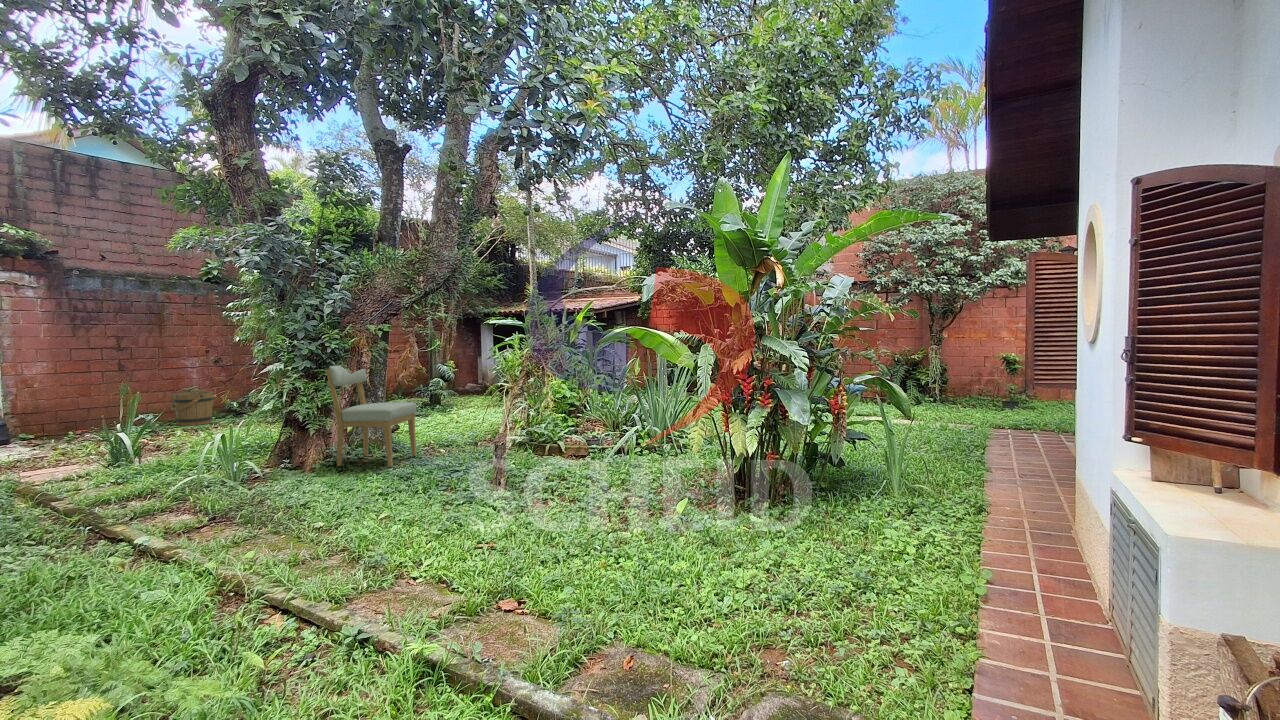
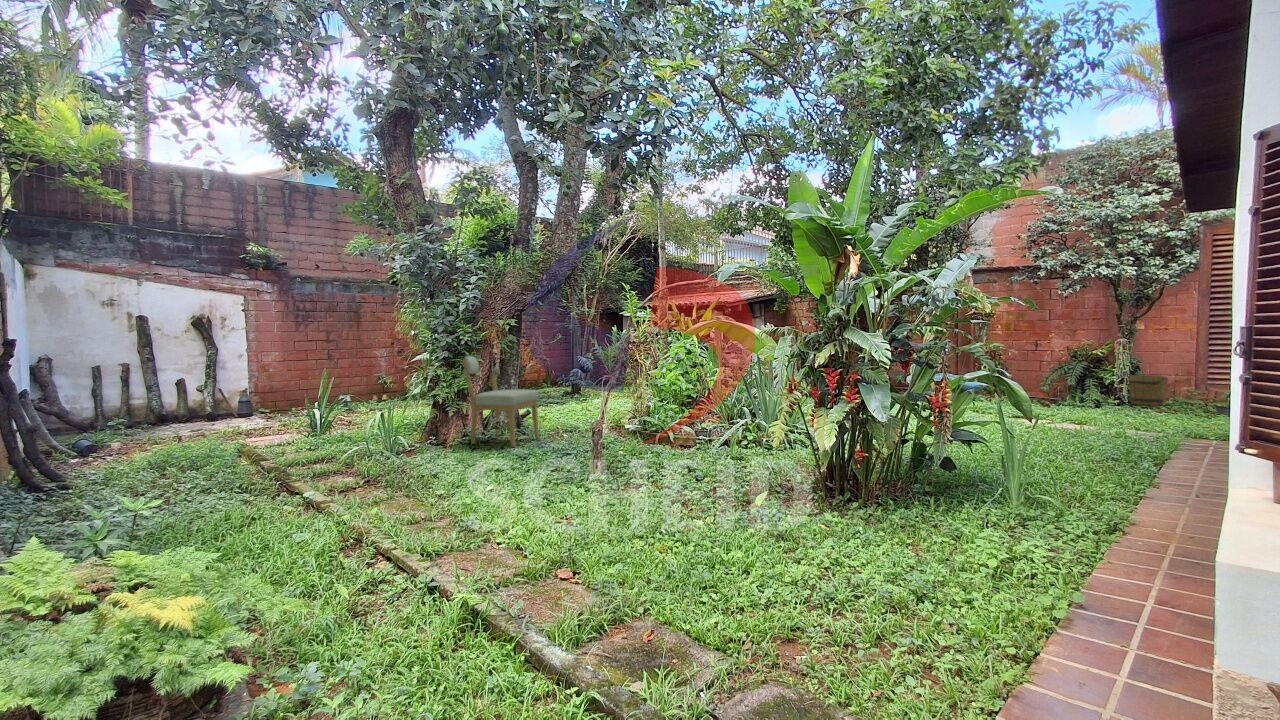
bucket: present [171,392,214,426] -> present [1127,375,1168,405]

